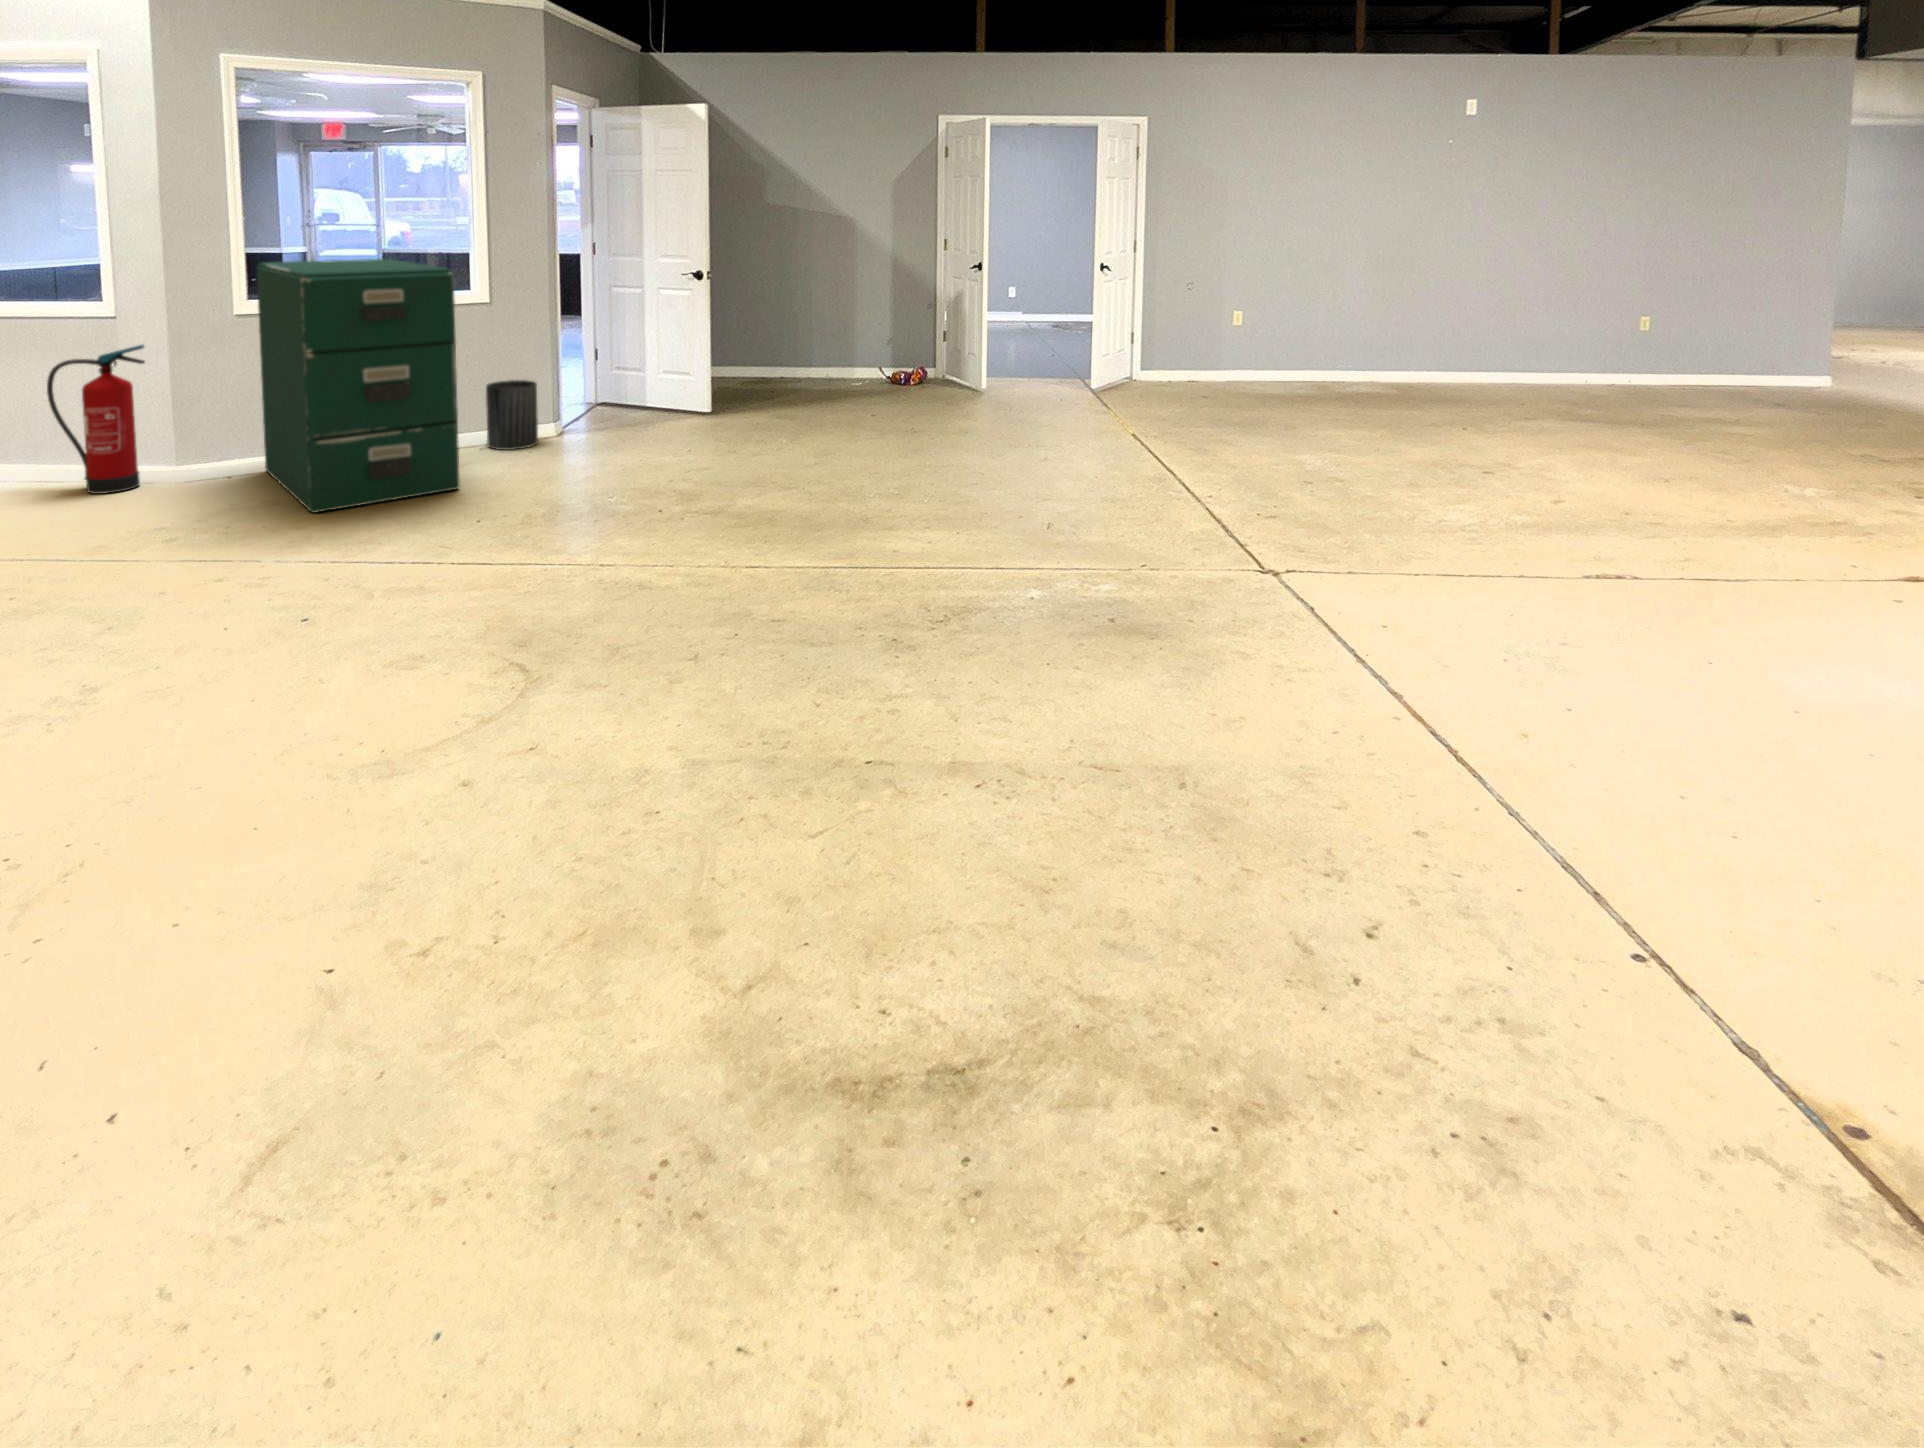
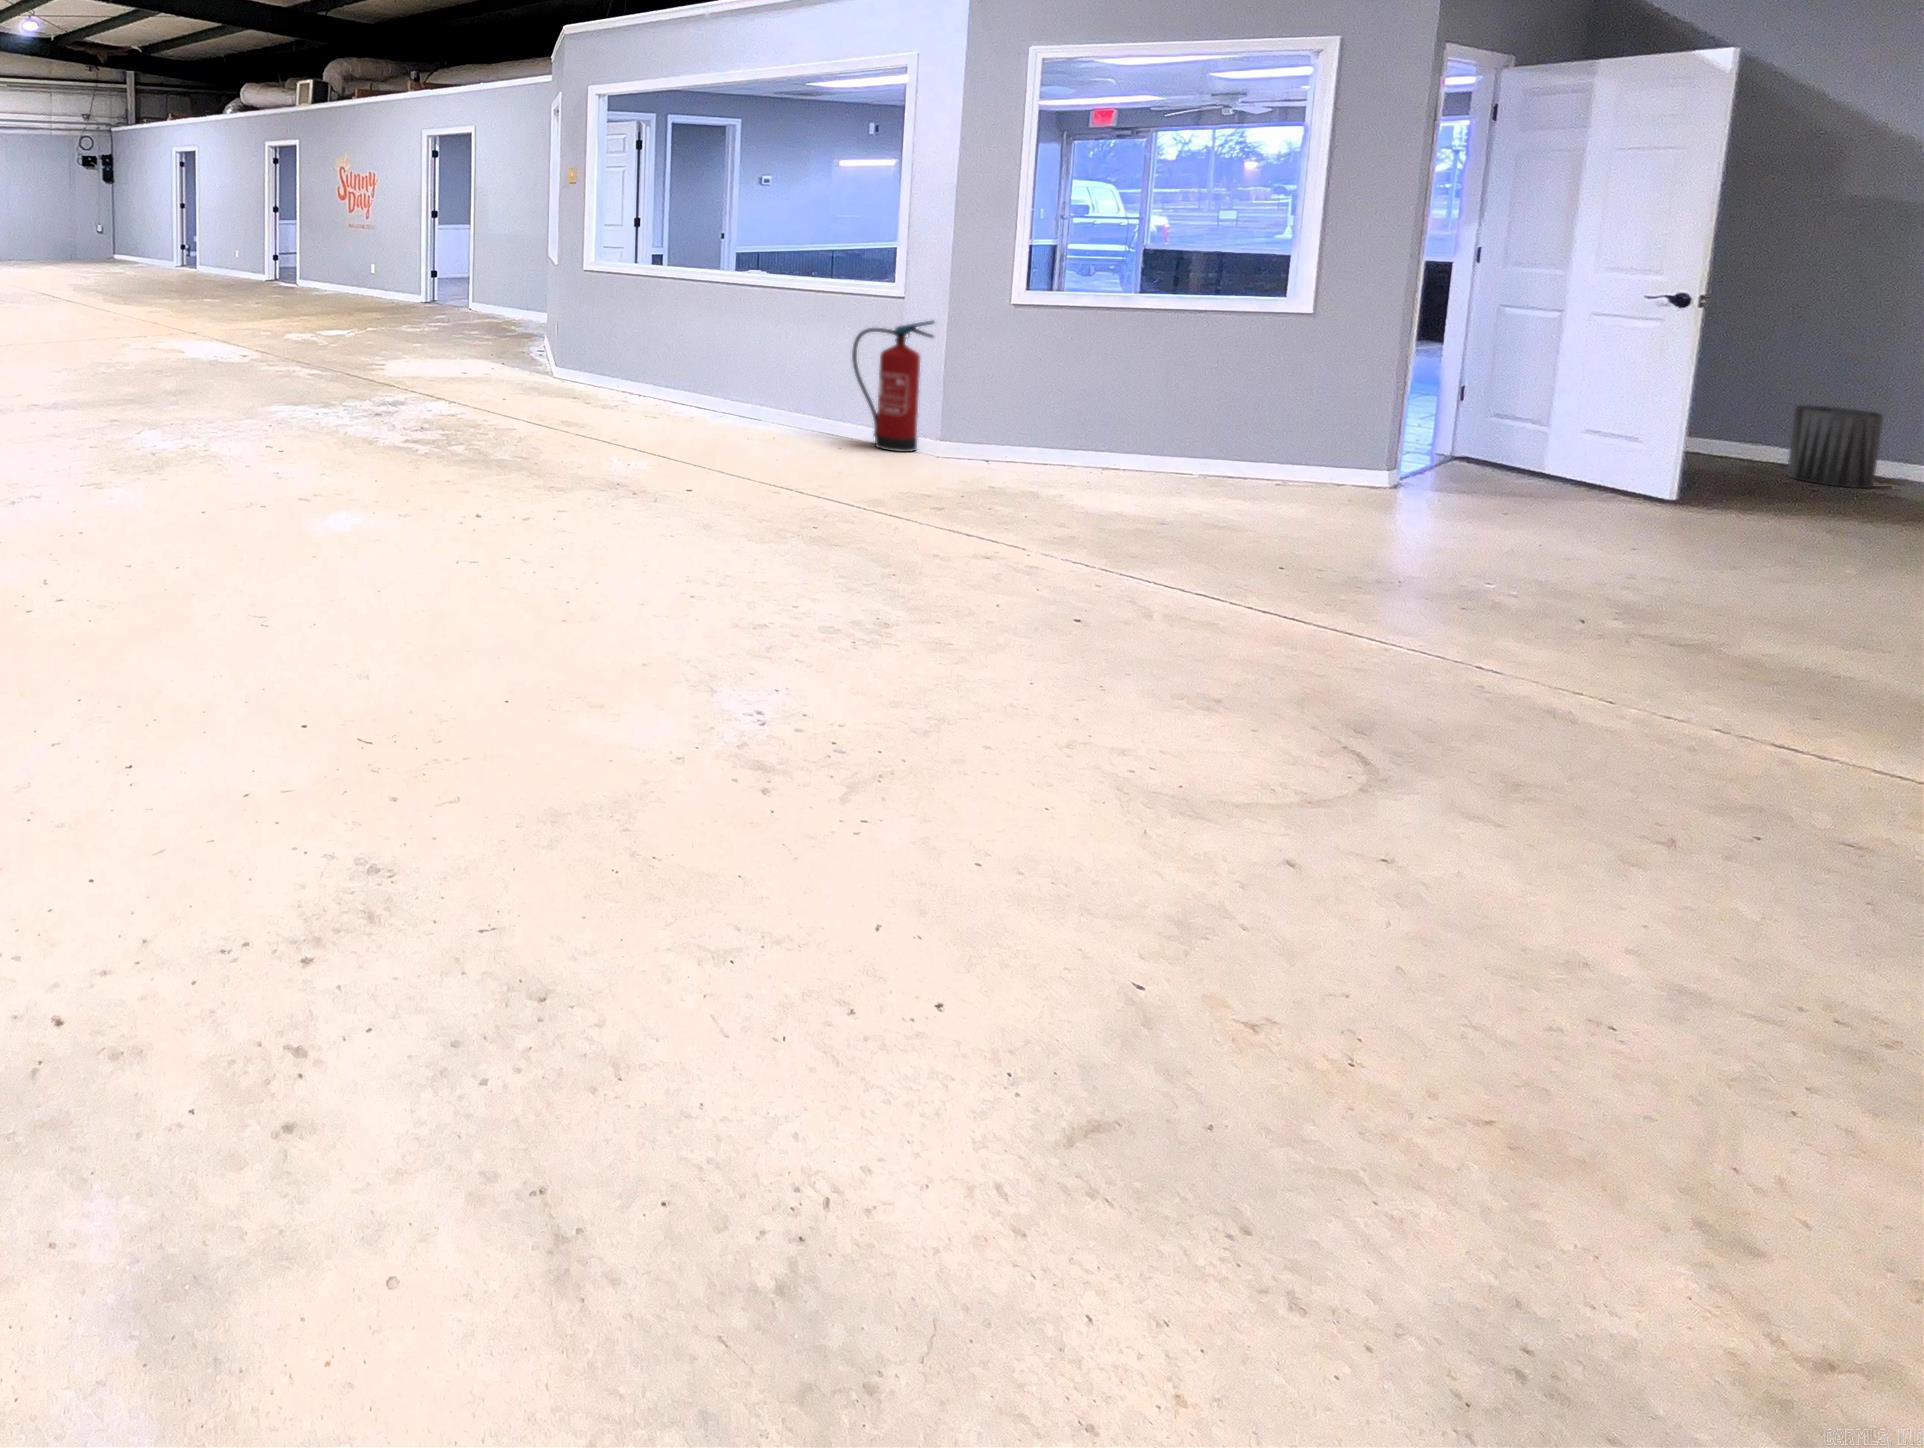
filing cabinet: present [257,259,460,513] -> none [1030,250,1279,523]
trash can: present [486,380,538,450] -> present [1787,405,1883,488]

